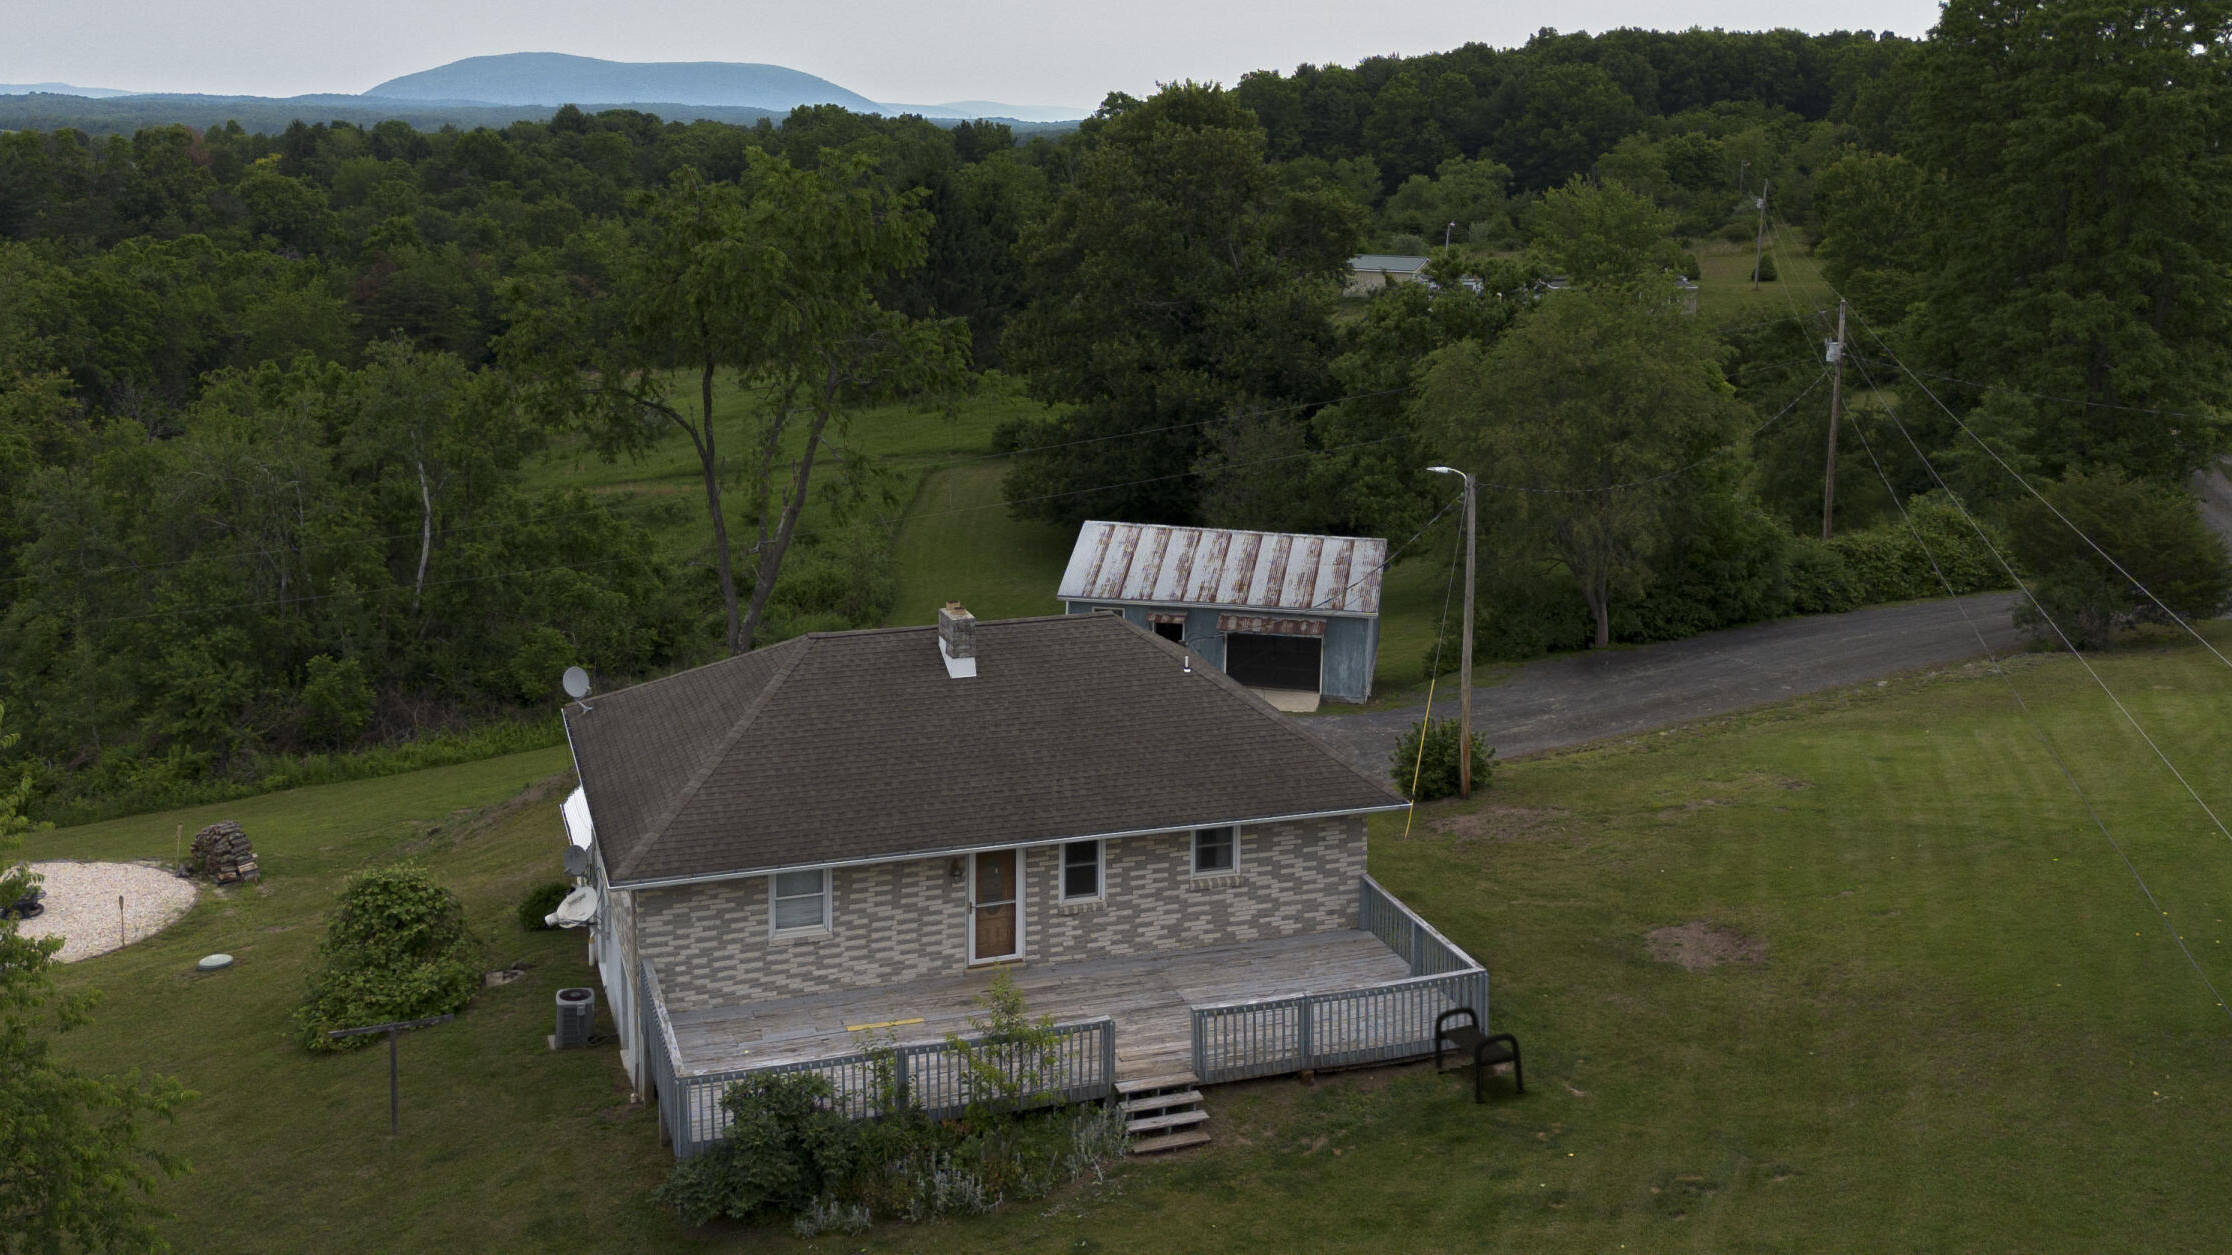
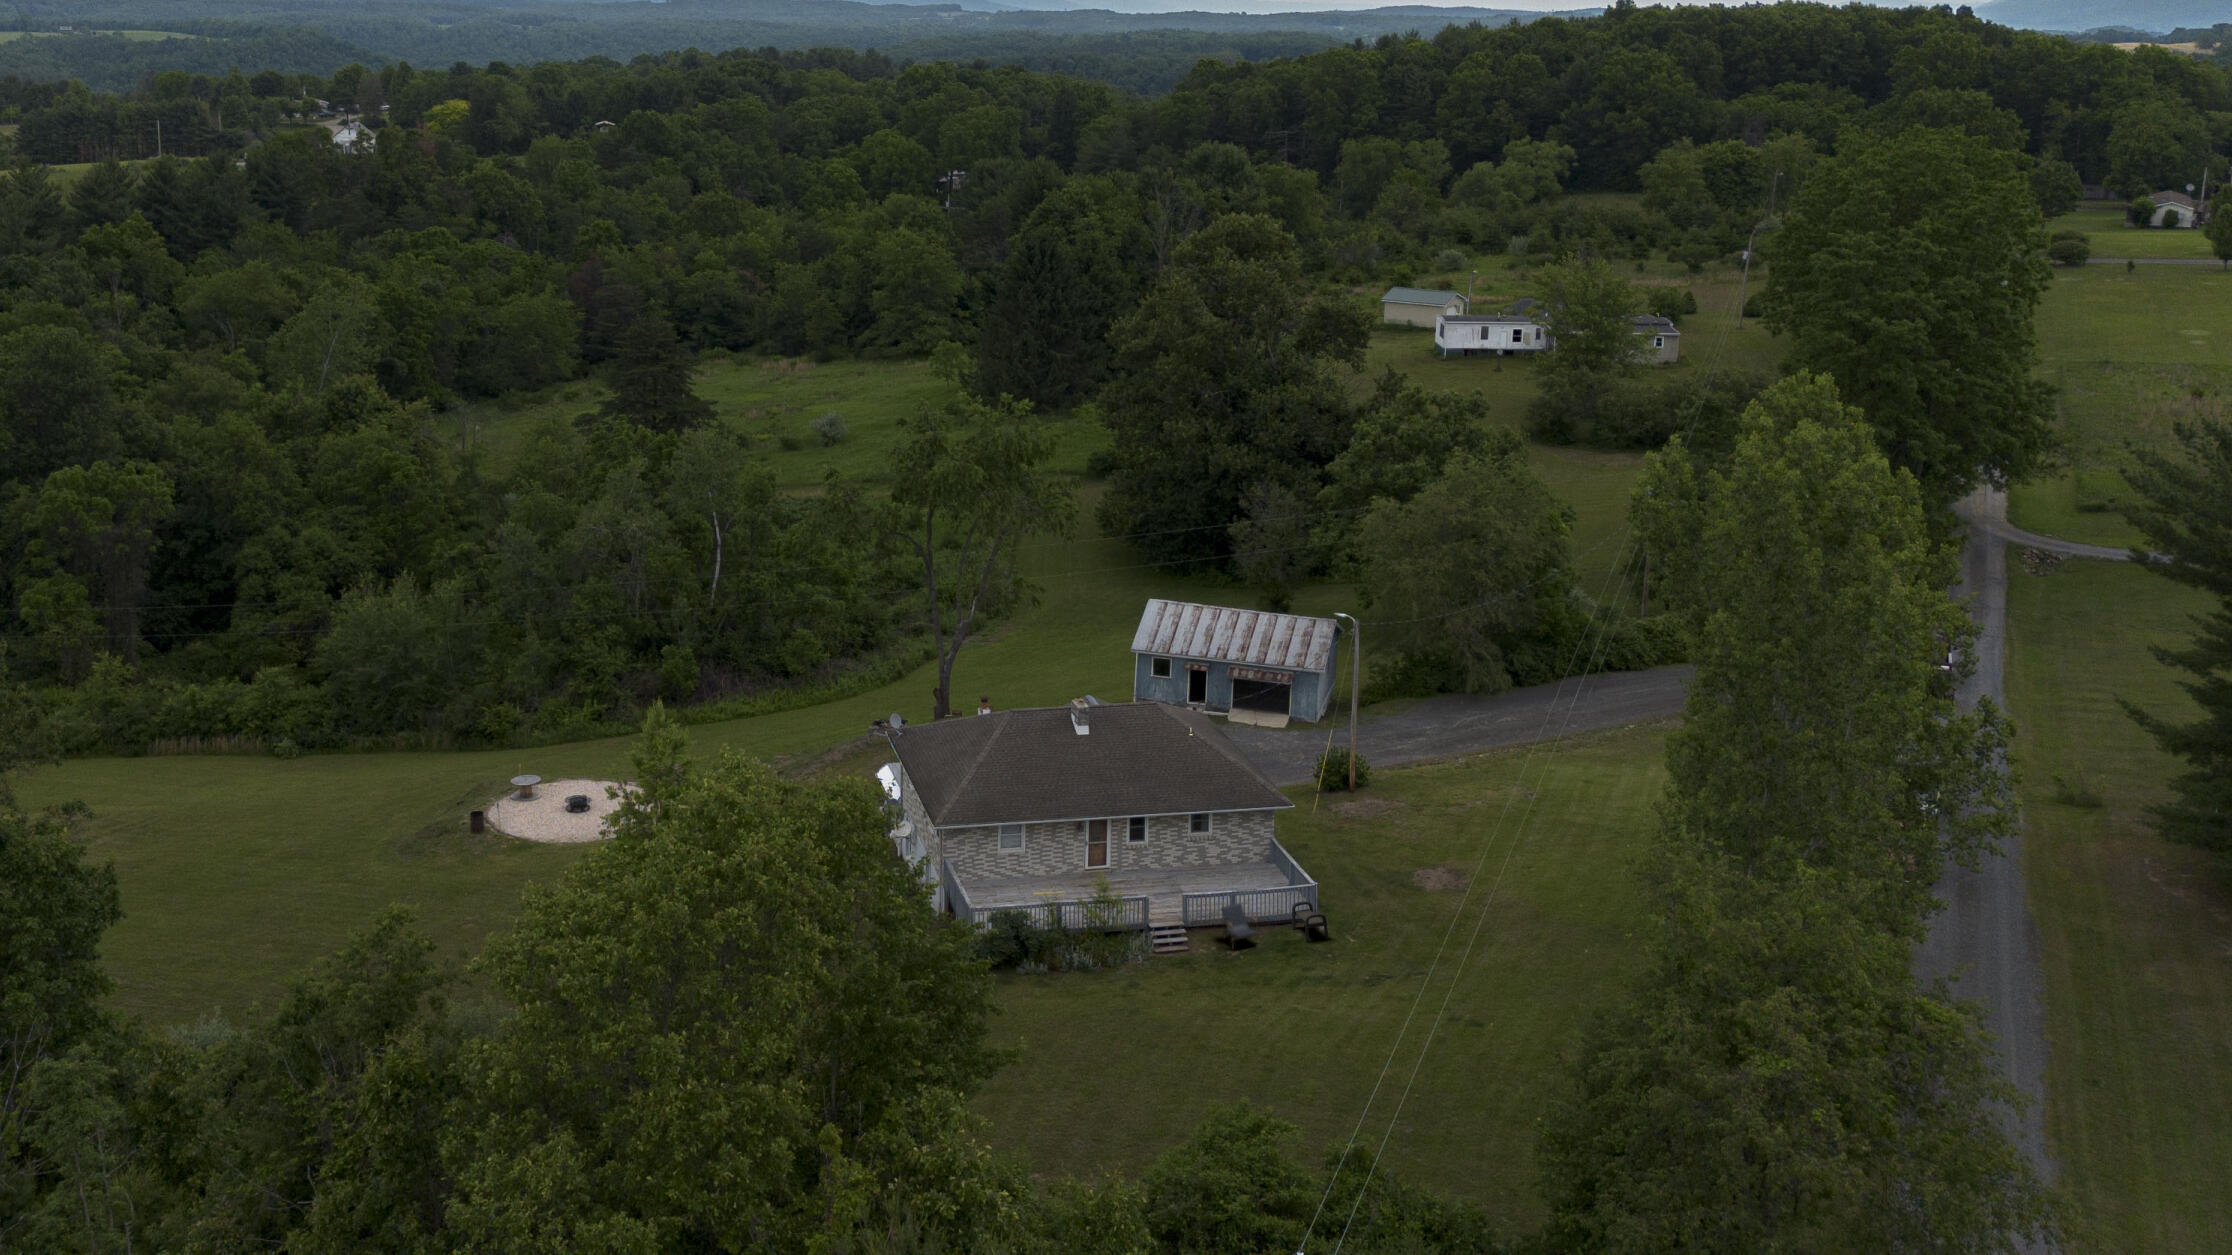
lounge chair: none [1279,1020,1369,1132] -> present [1221,903,1258,942]

